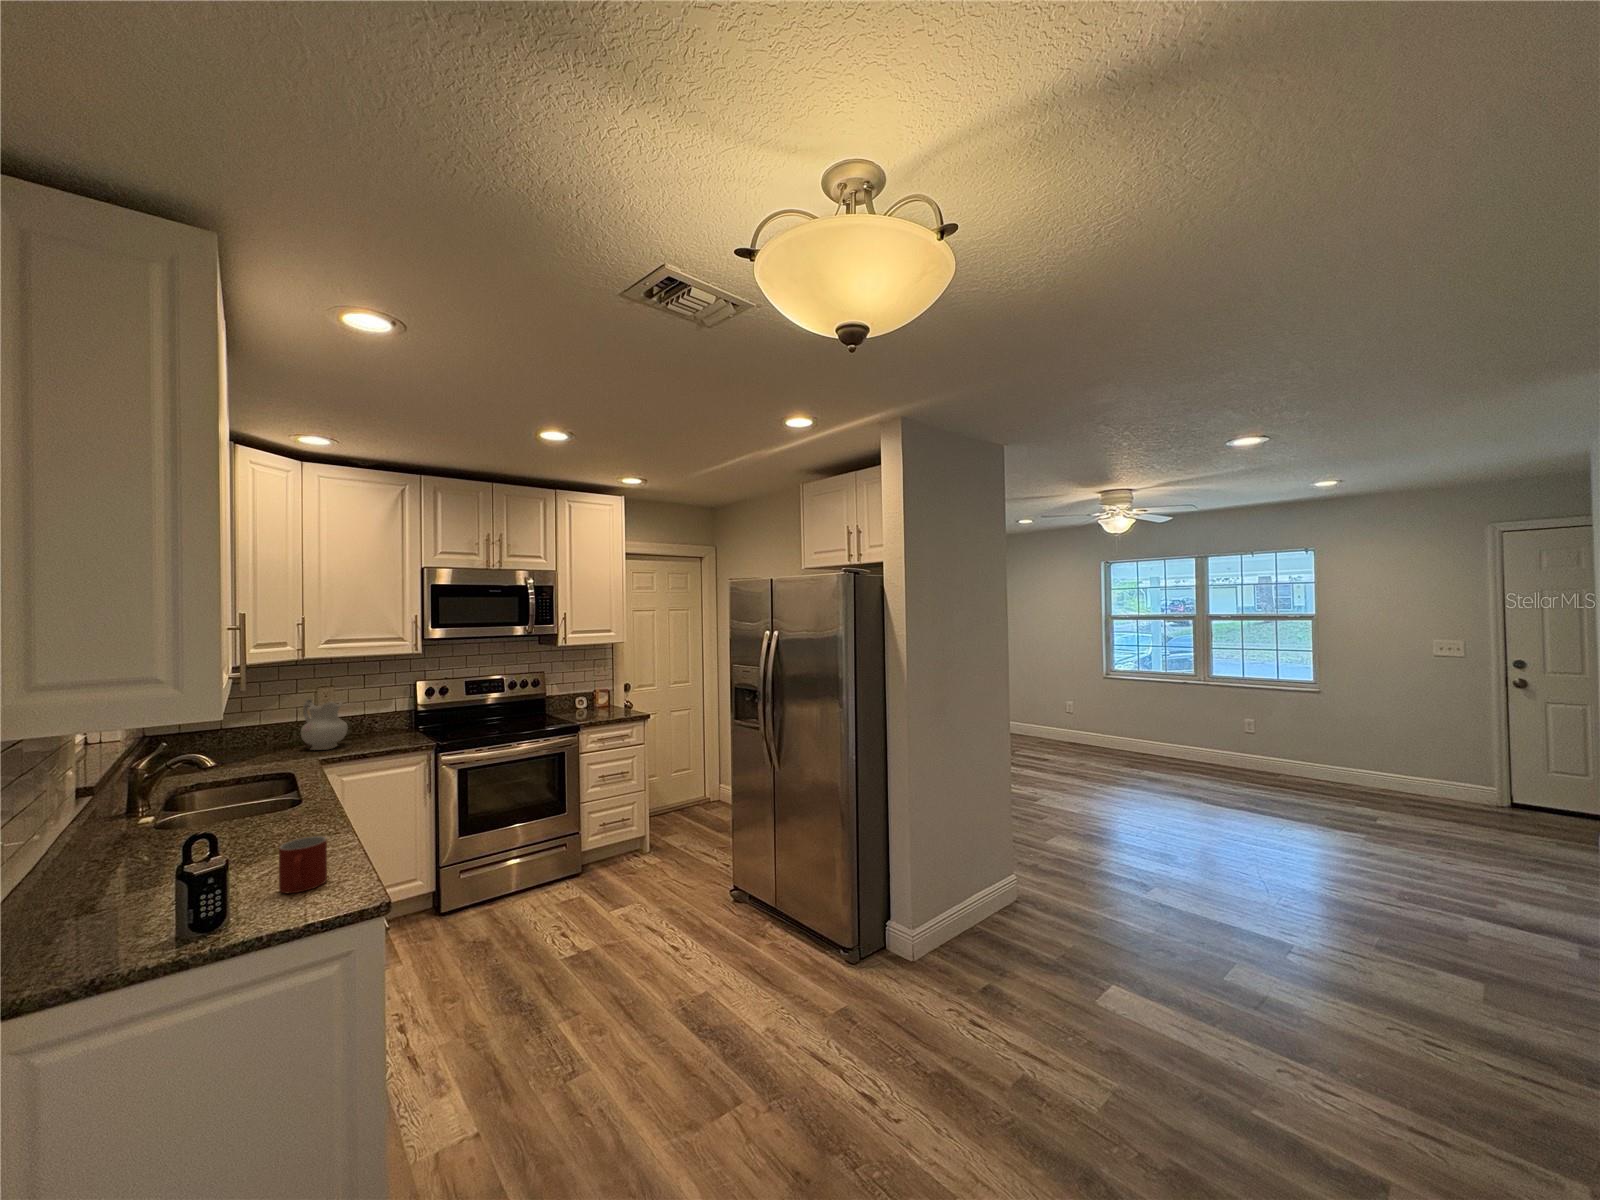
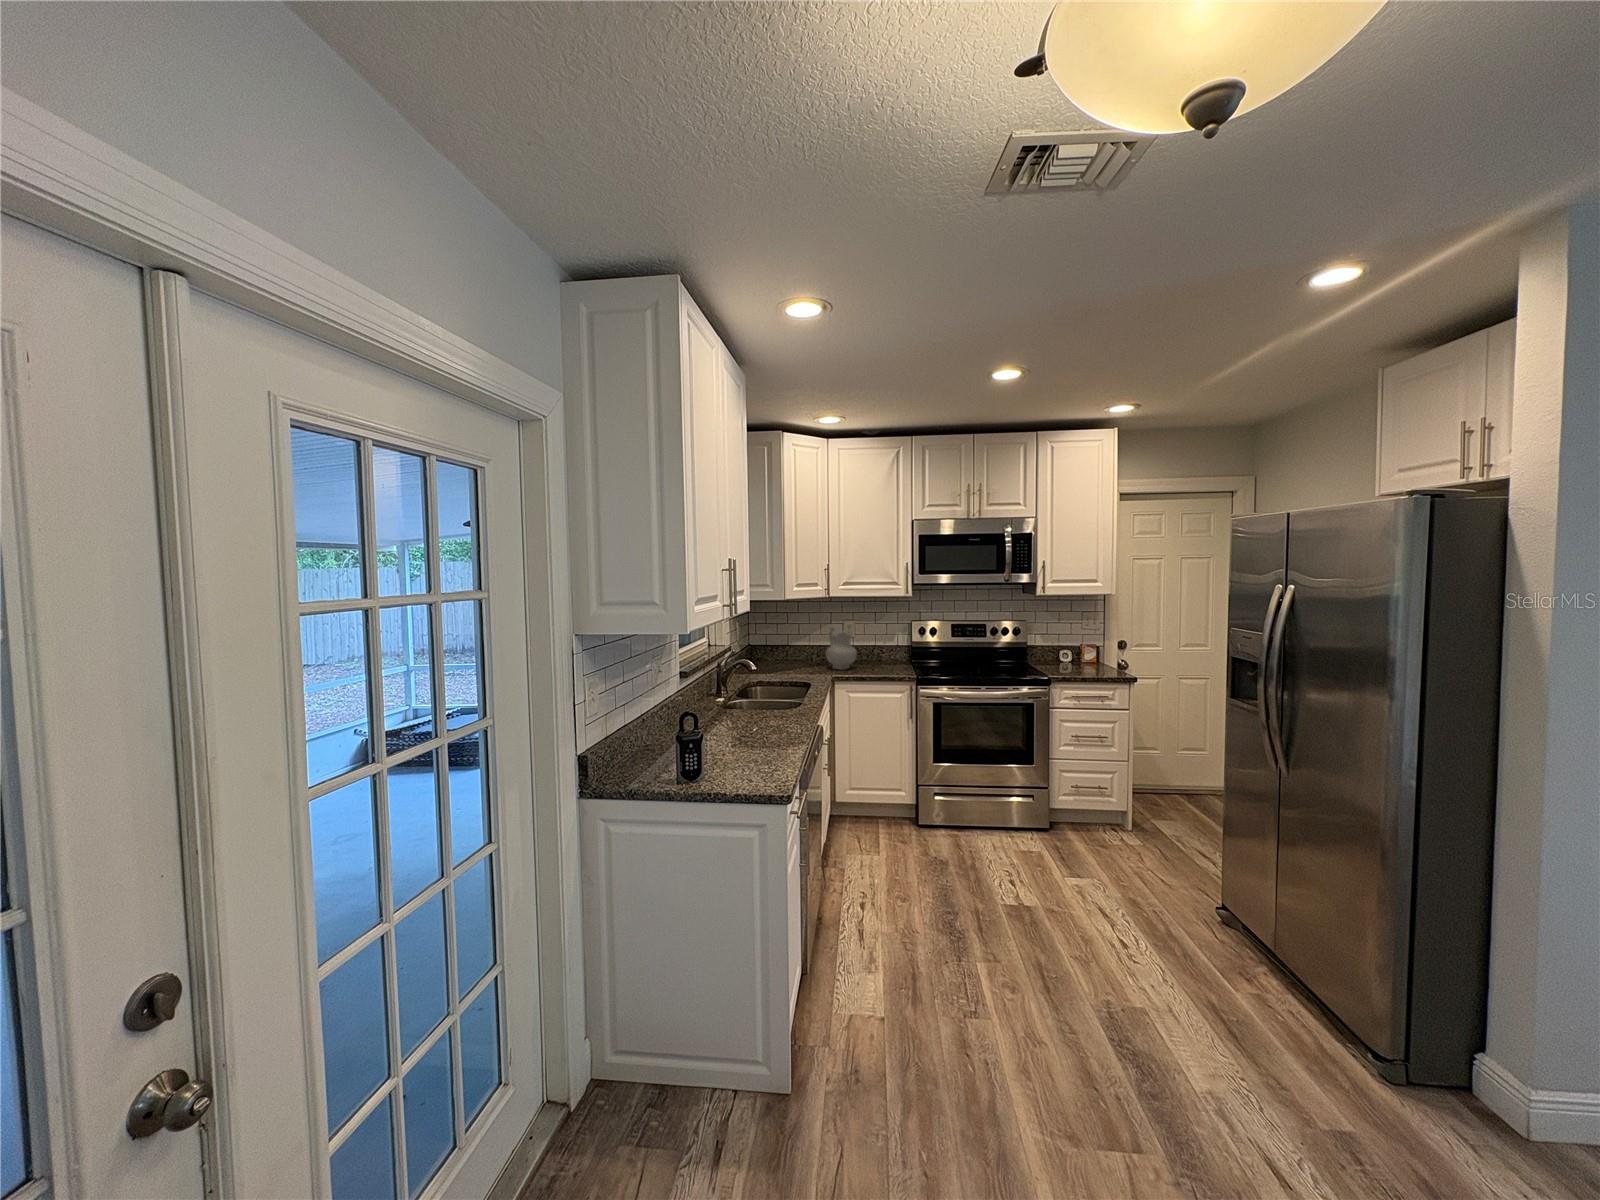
mug: present [279,836,327,893] -> none [740,732,769,771]

